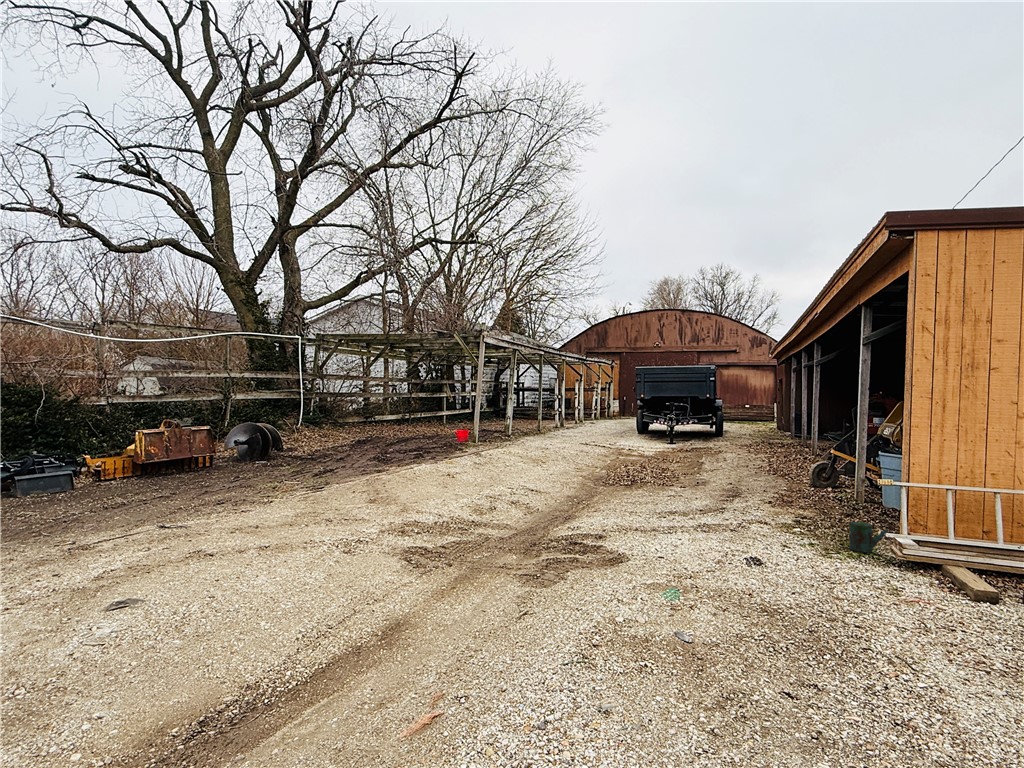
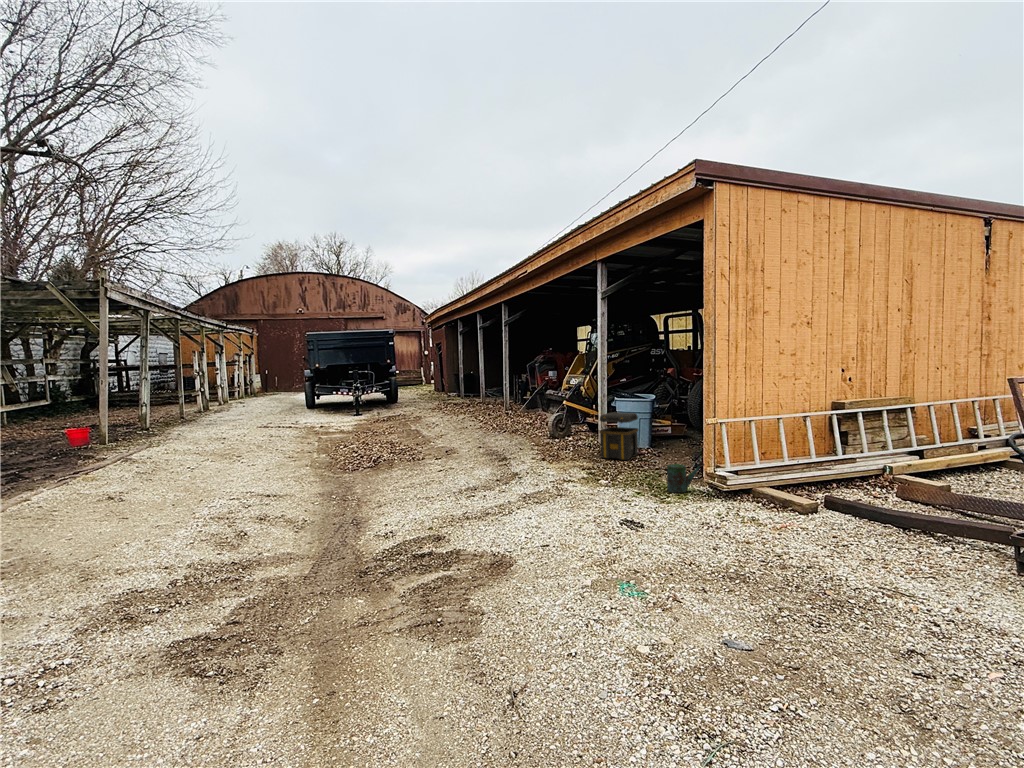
toolbox: none [837,467,890,520] -> present [599,412,638,460]

